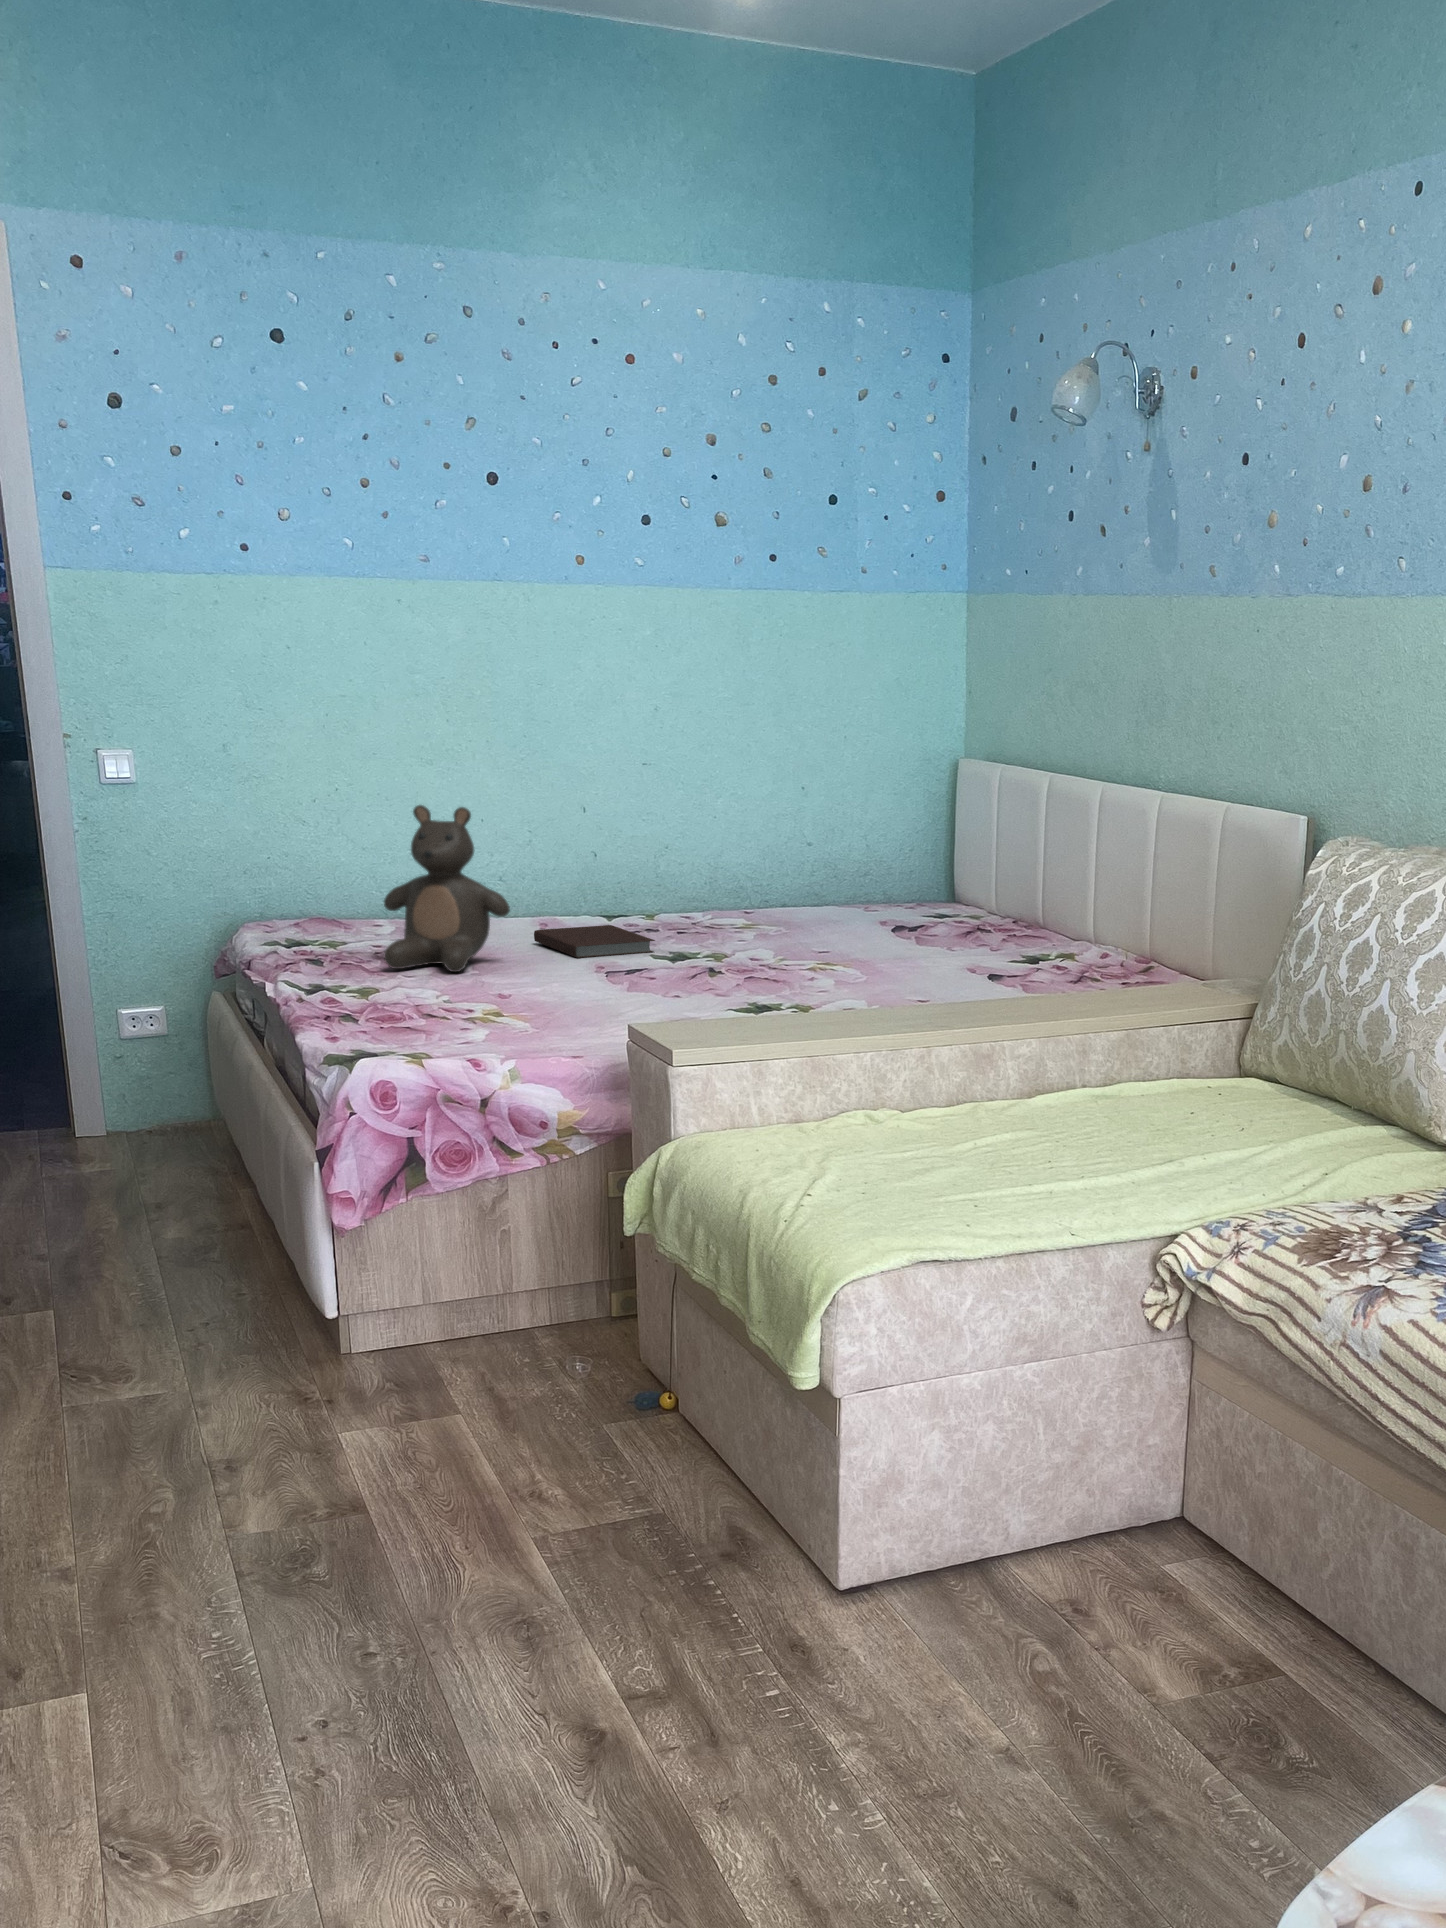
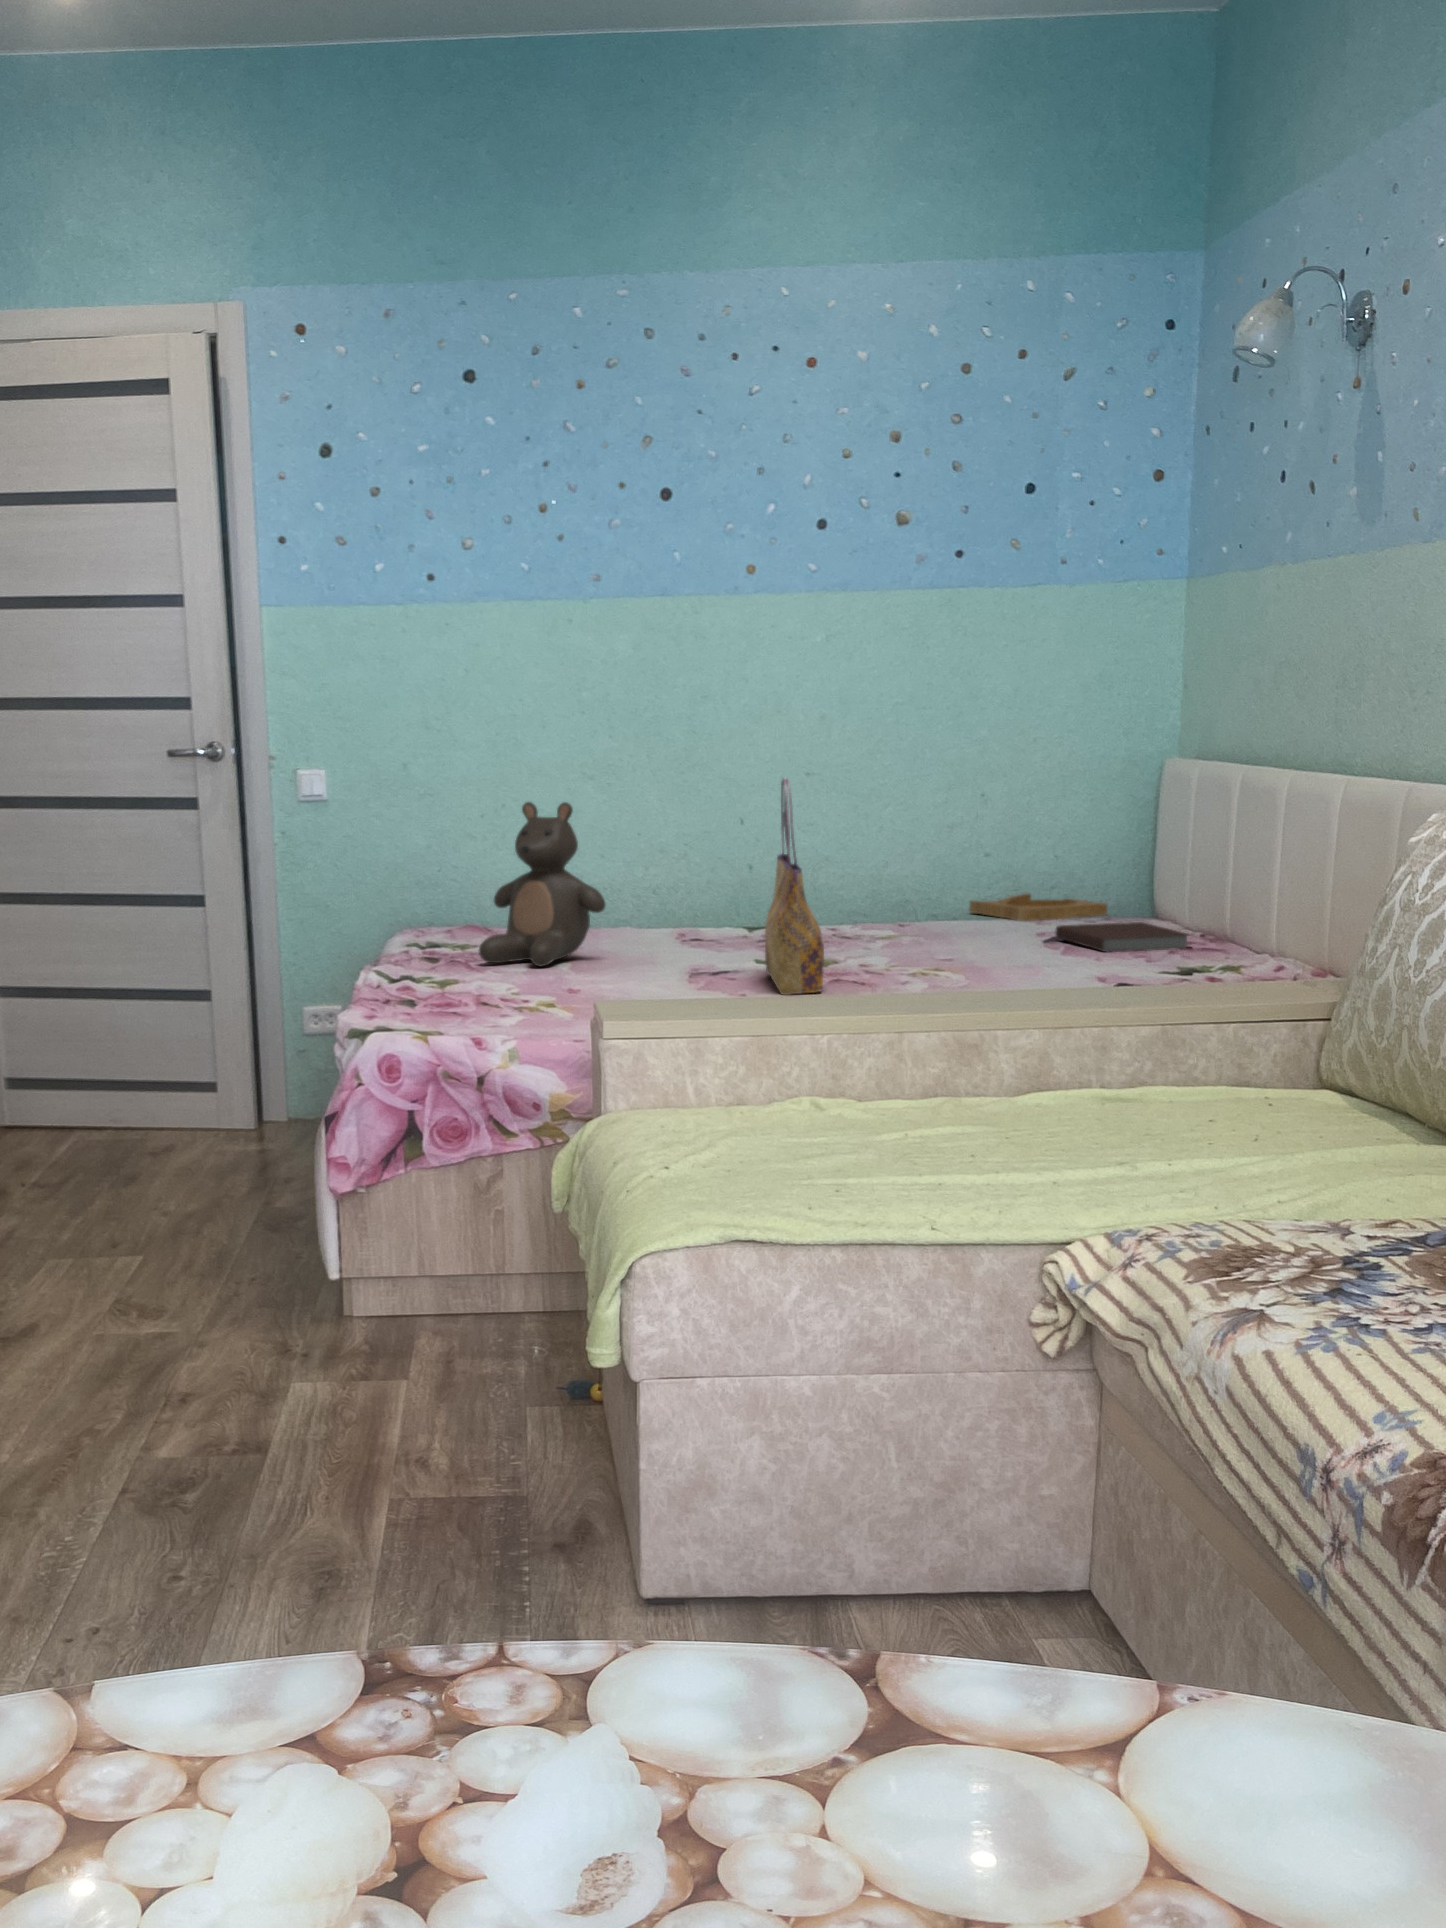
tote bag: none [693,798,772,1001] -> present [765,778,824,995]
tray: none [776,883,892,911] -> present [970,894,1107,921]
notebook: present [534,925,655,958] -> present [1056,922,1190,952]

